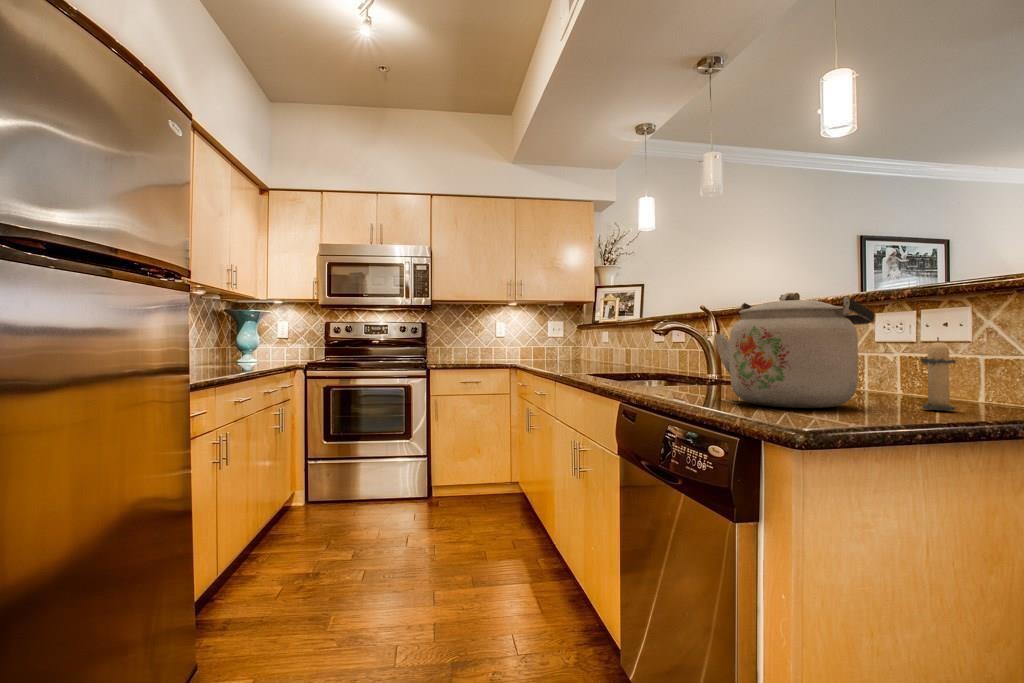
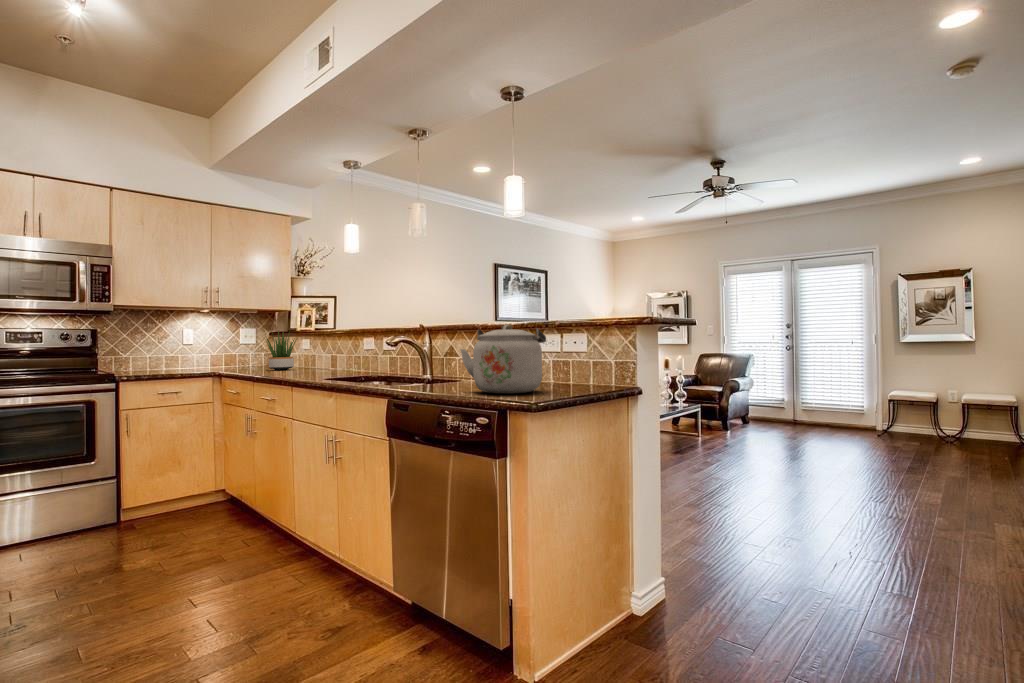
potted plant: none [562,321,597,365] -> present [266,331,297,370]
candle: present [921,337,956,410] -> none [566,350,585,390]

